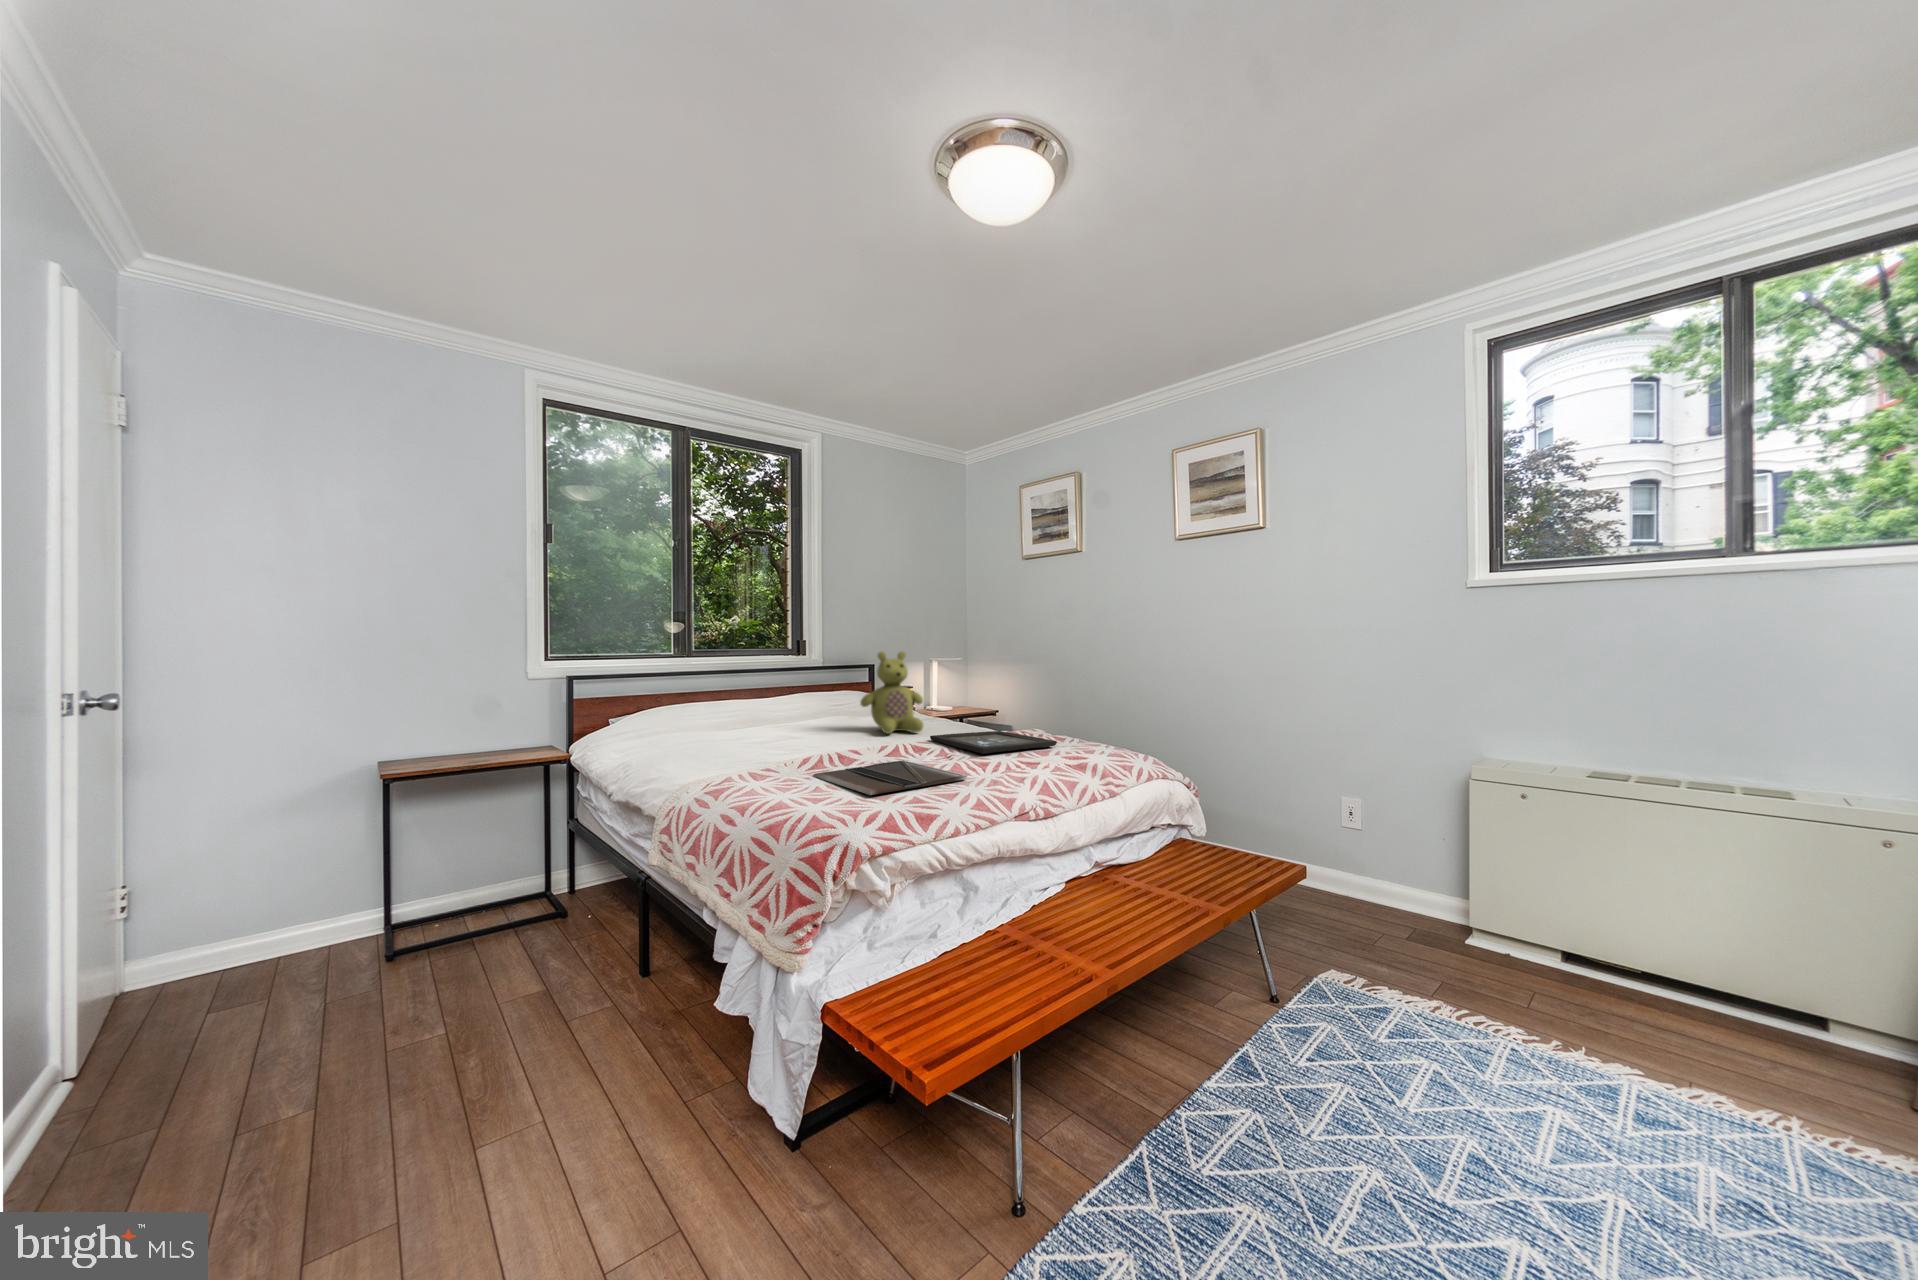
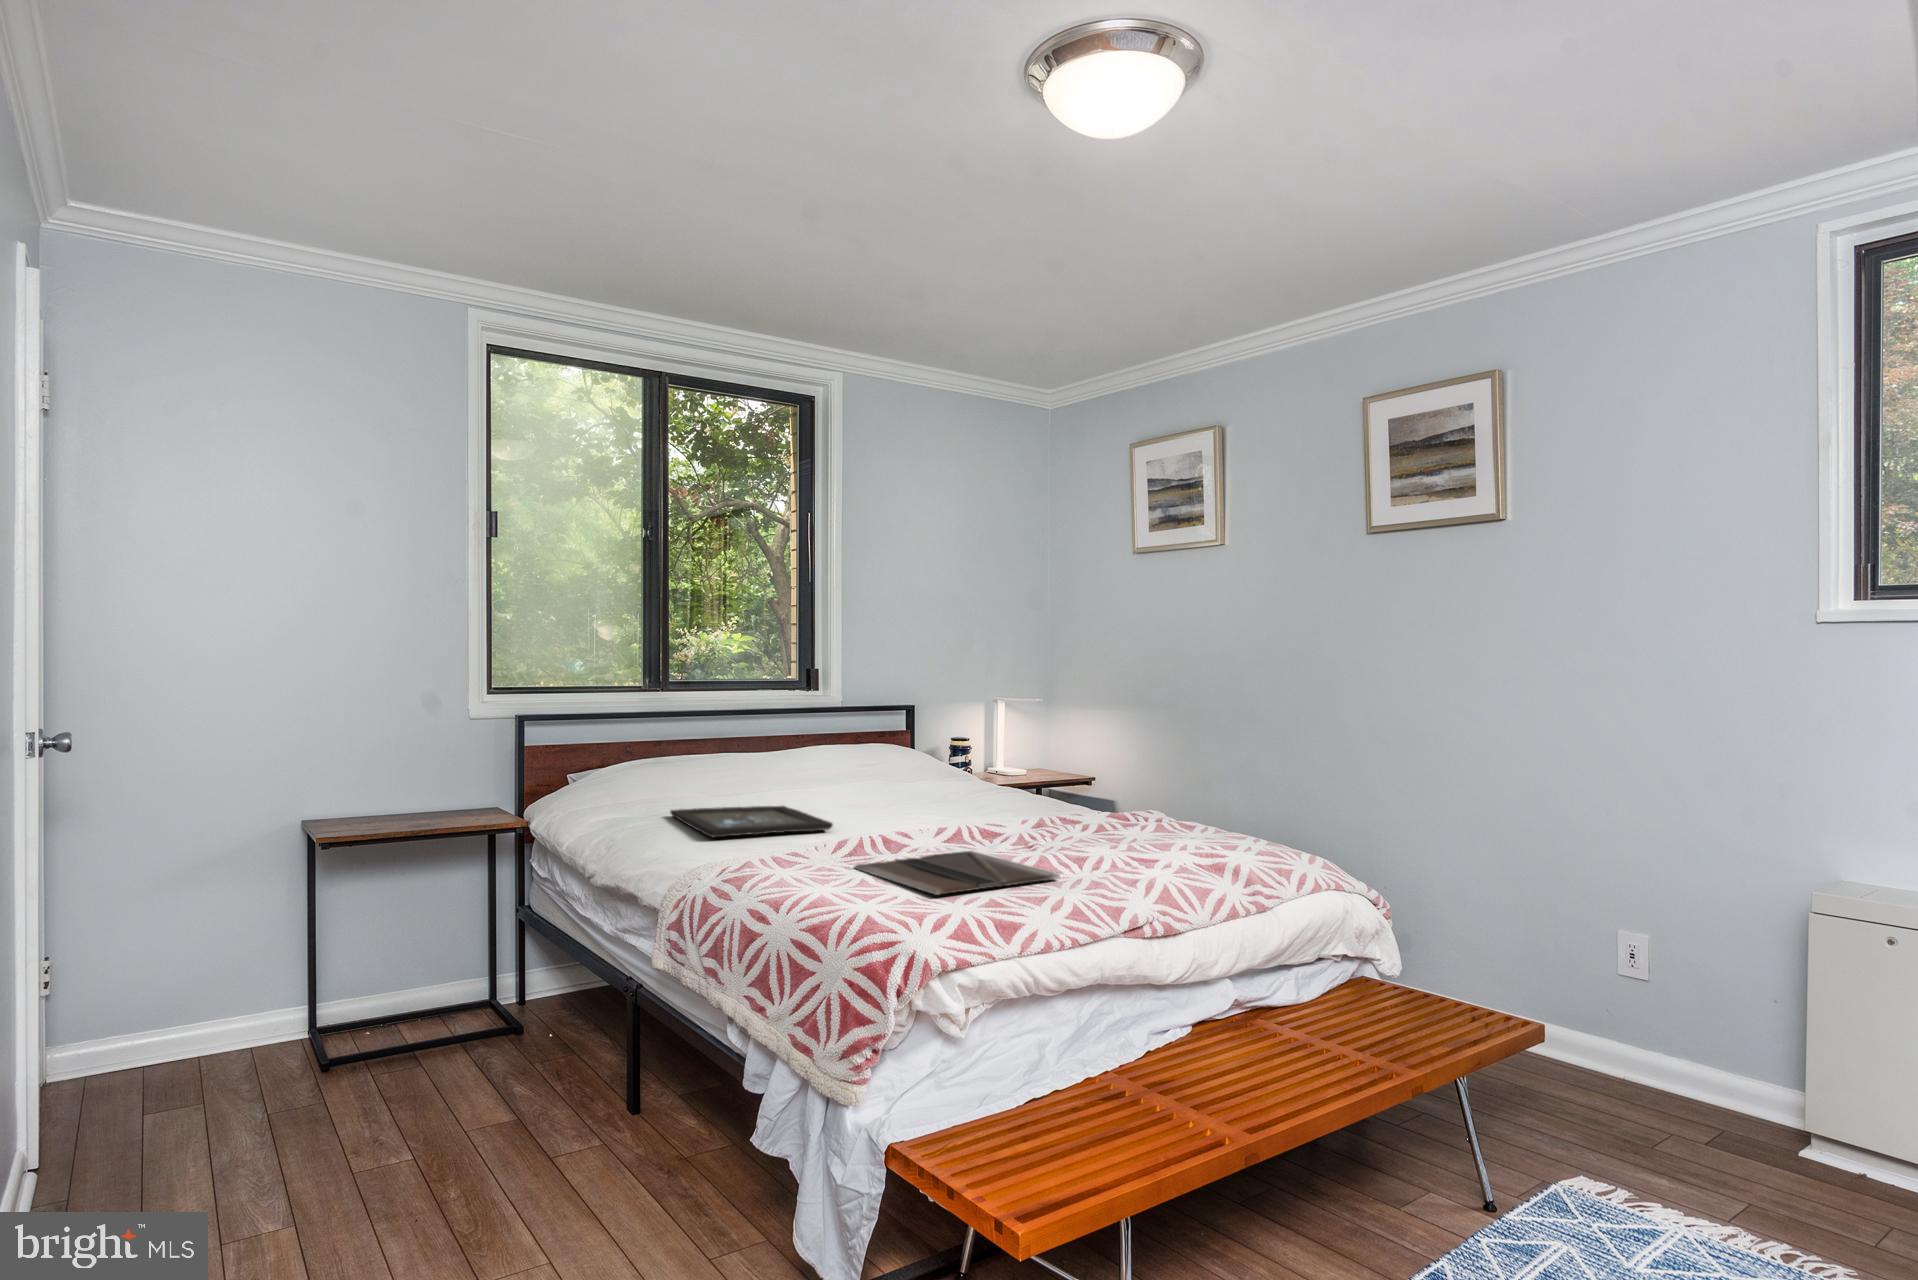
stuffed bear: present [860,651,924,734] -> none [903,693,993,812]
tray: present [930,731,1057,754] -> present [670,806,833,837]

